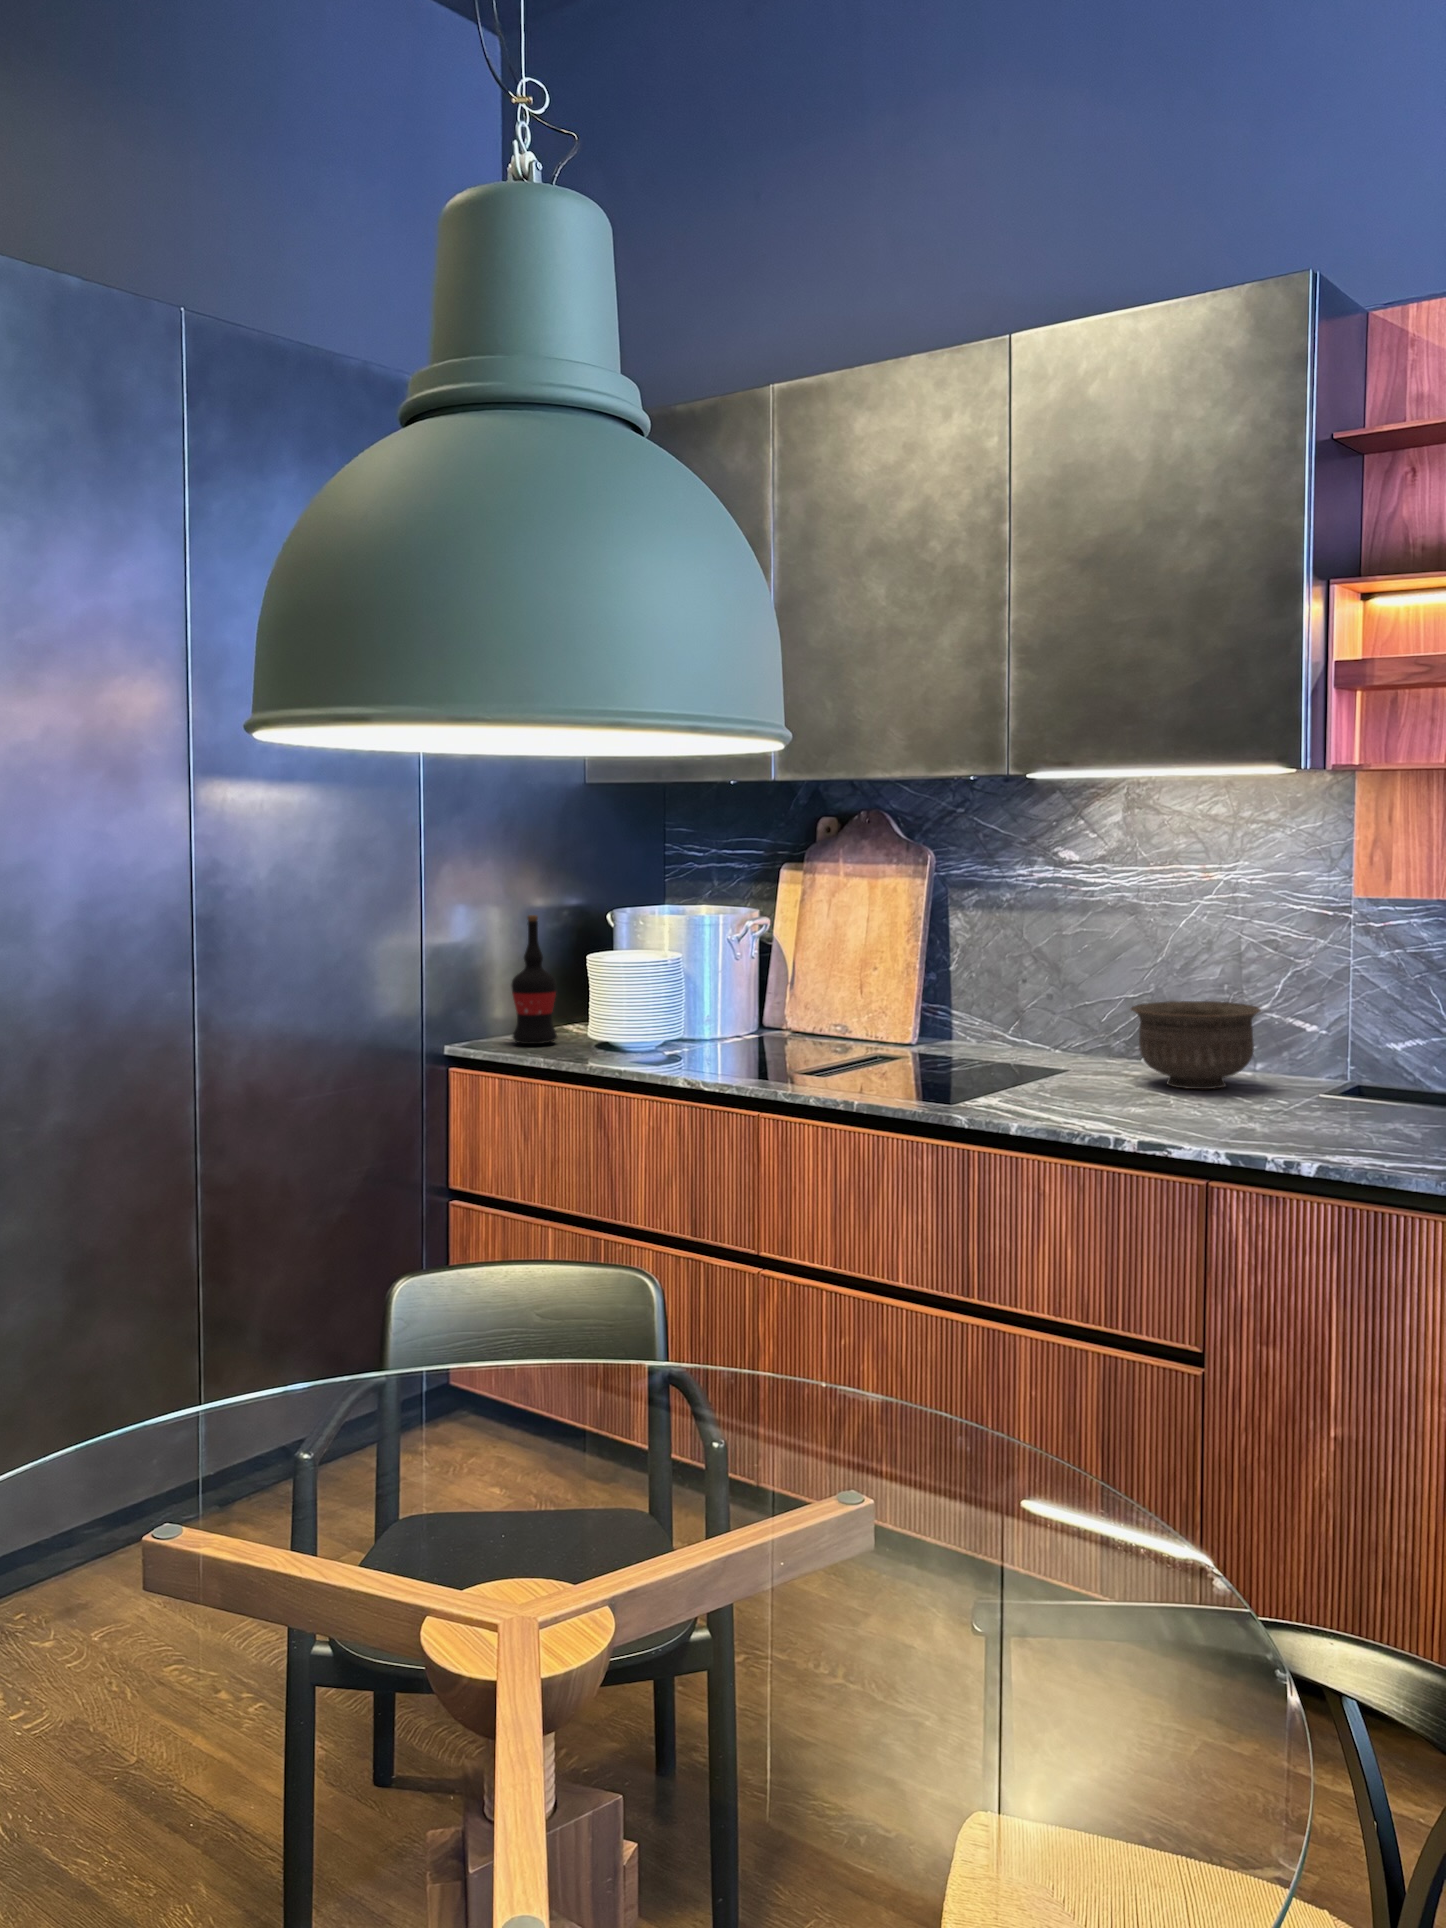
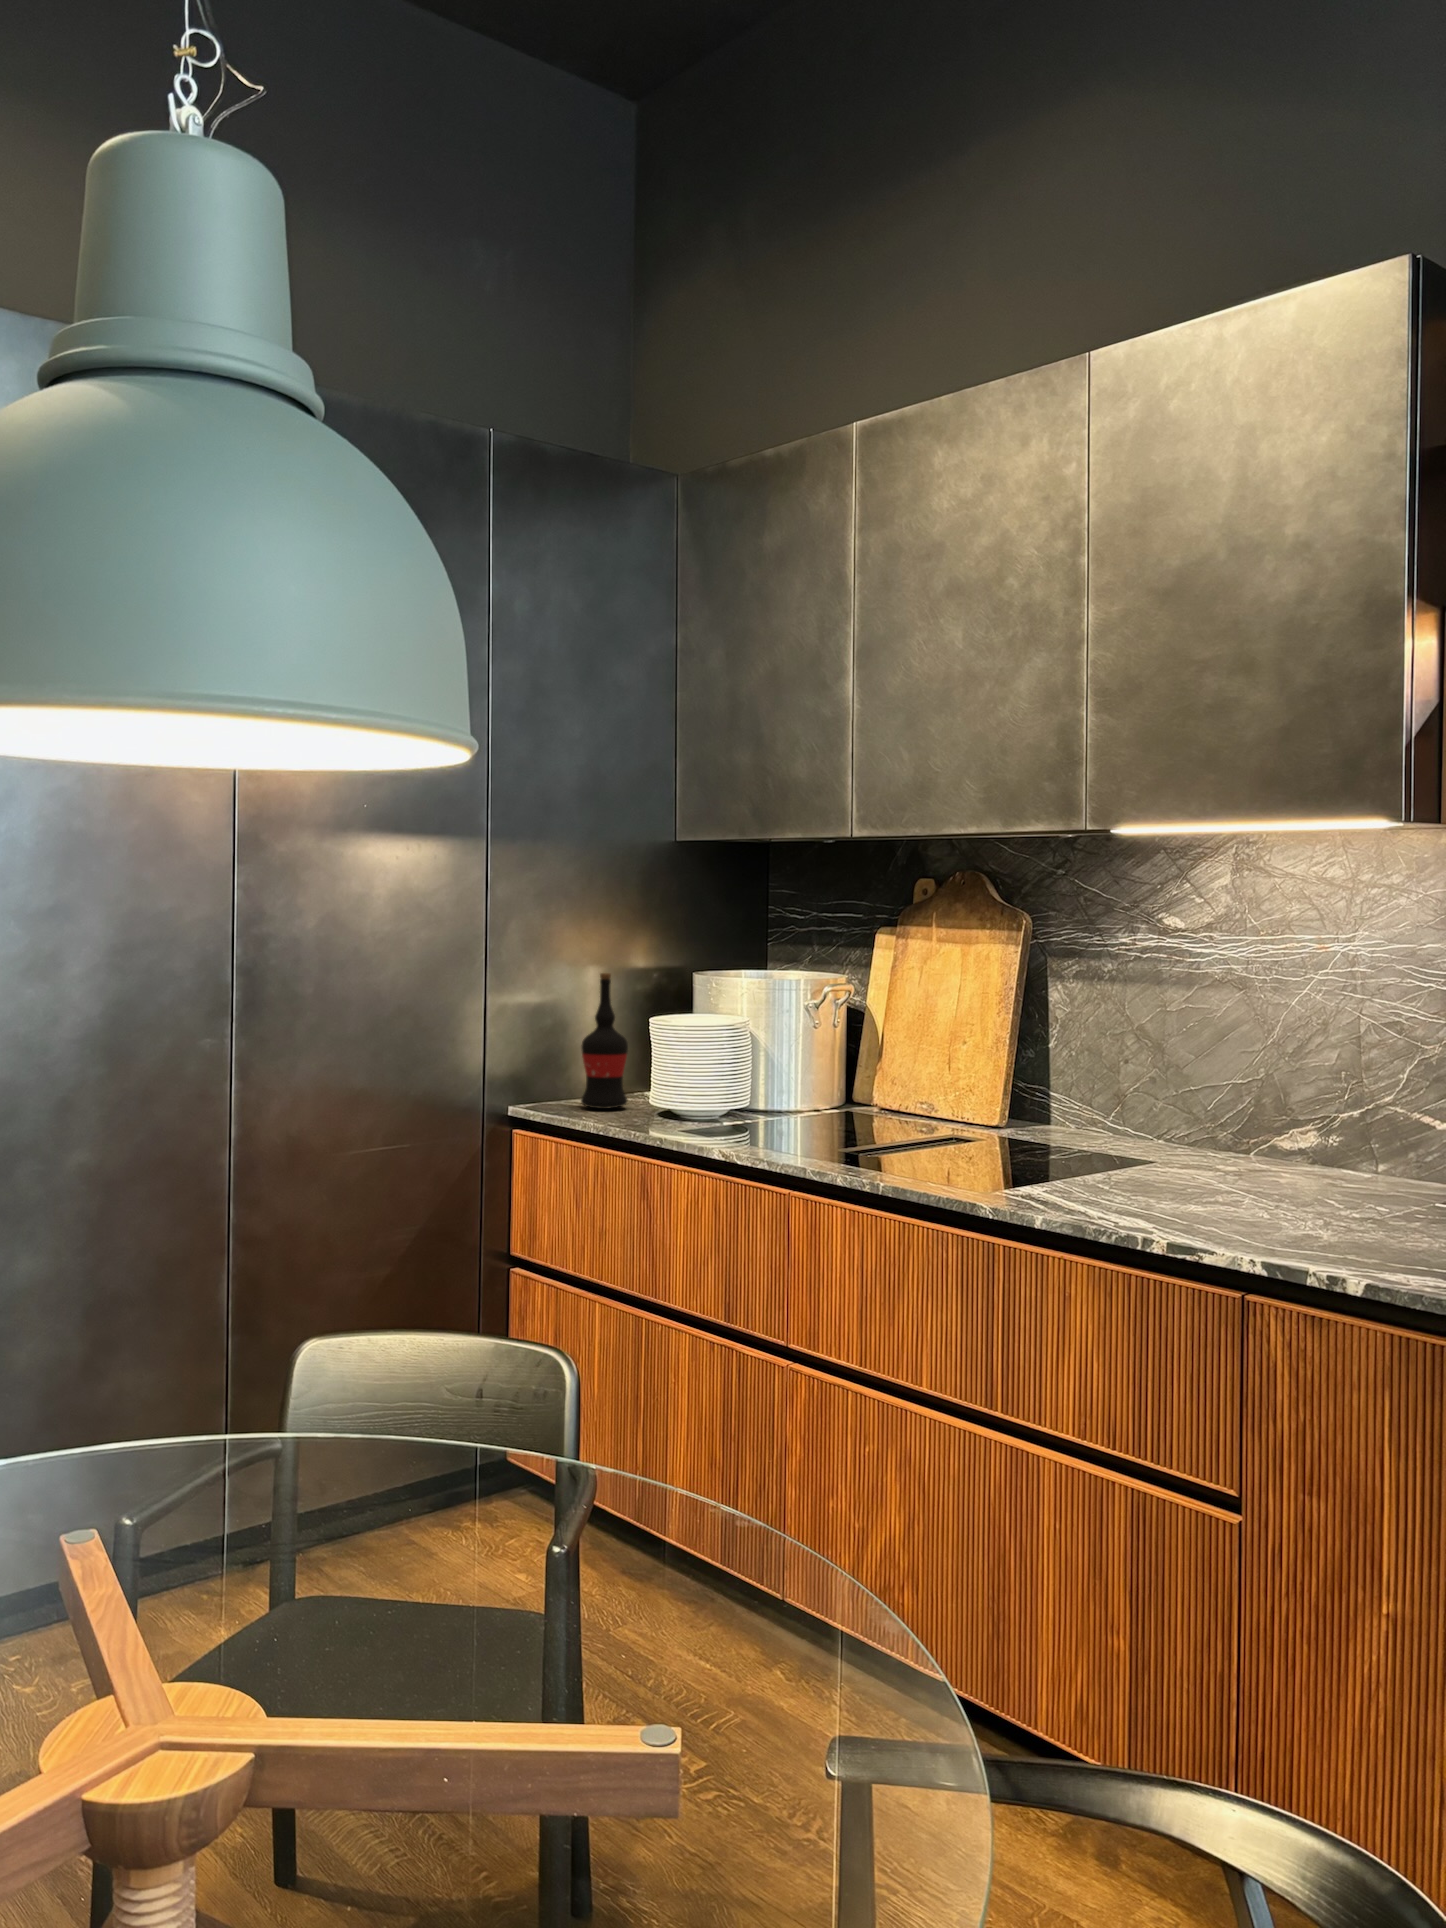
bowl: present [1131,1001,1261,1089] -> none [1216,1089,1371,1191]

